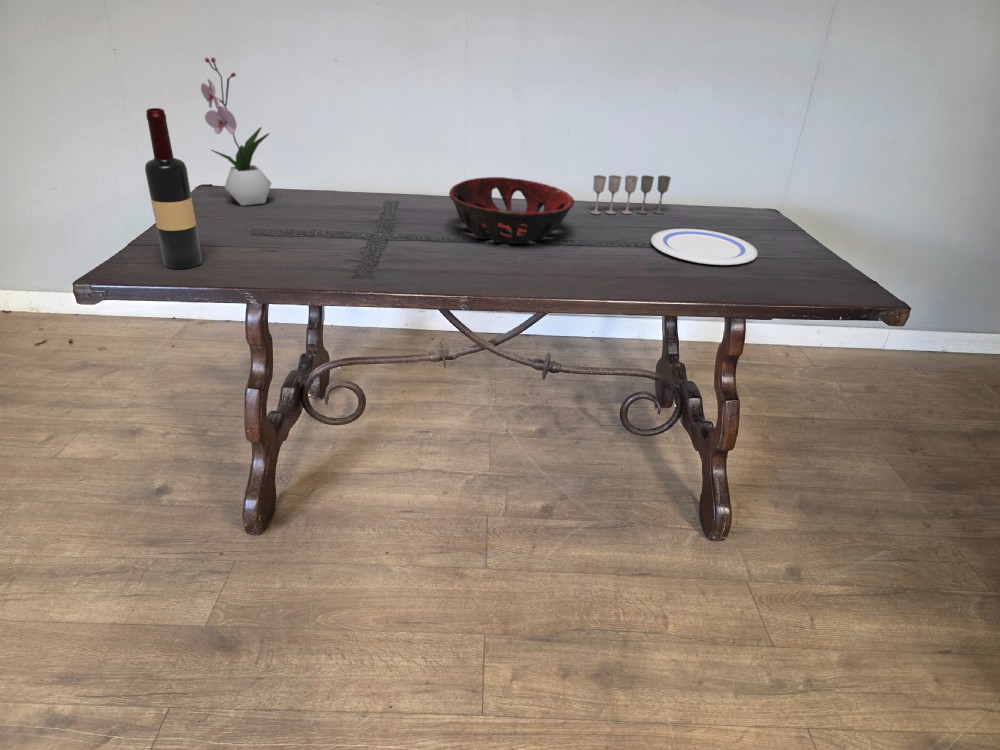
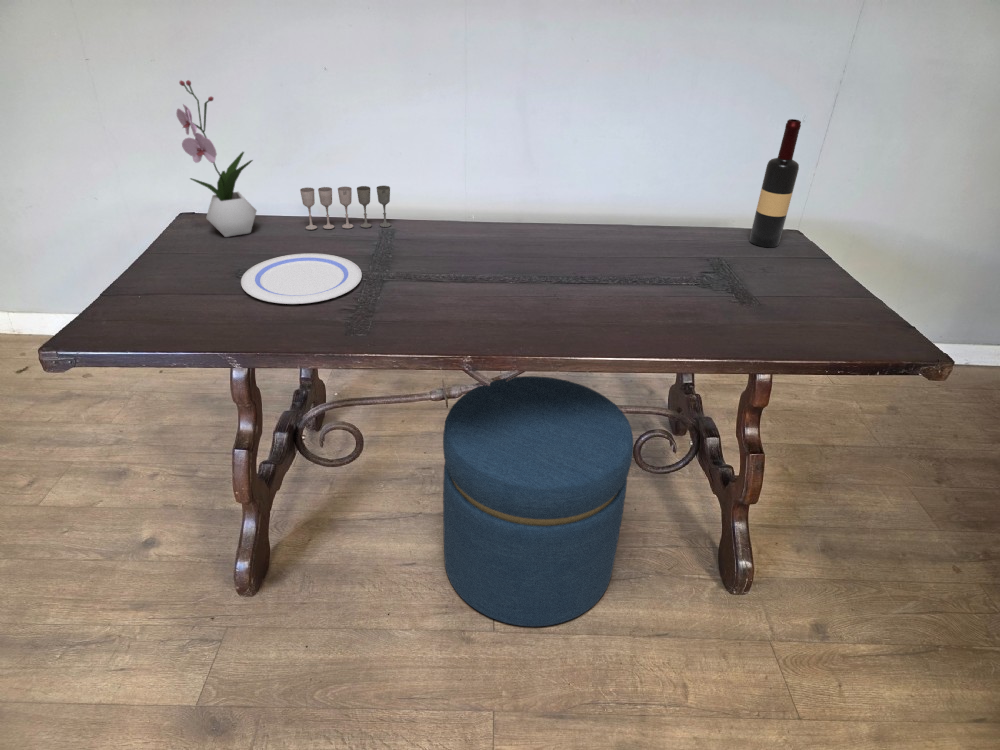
wine bottle: present [145,108,202,269] -> present [749,119,801,247]
wine glass: present [591,175,671,214] -> present [300,186,391,230]
decorative bowl: present [449,177,574,244] -> none [447,203,583,282]
plate: present [651,229,757,265] -> present [241,253,362,304]
ottoman: none [441,335,619,565] -> present [443,376,633,626]

